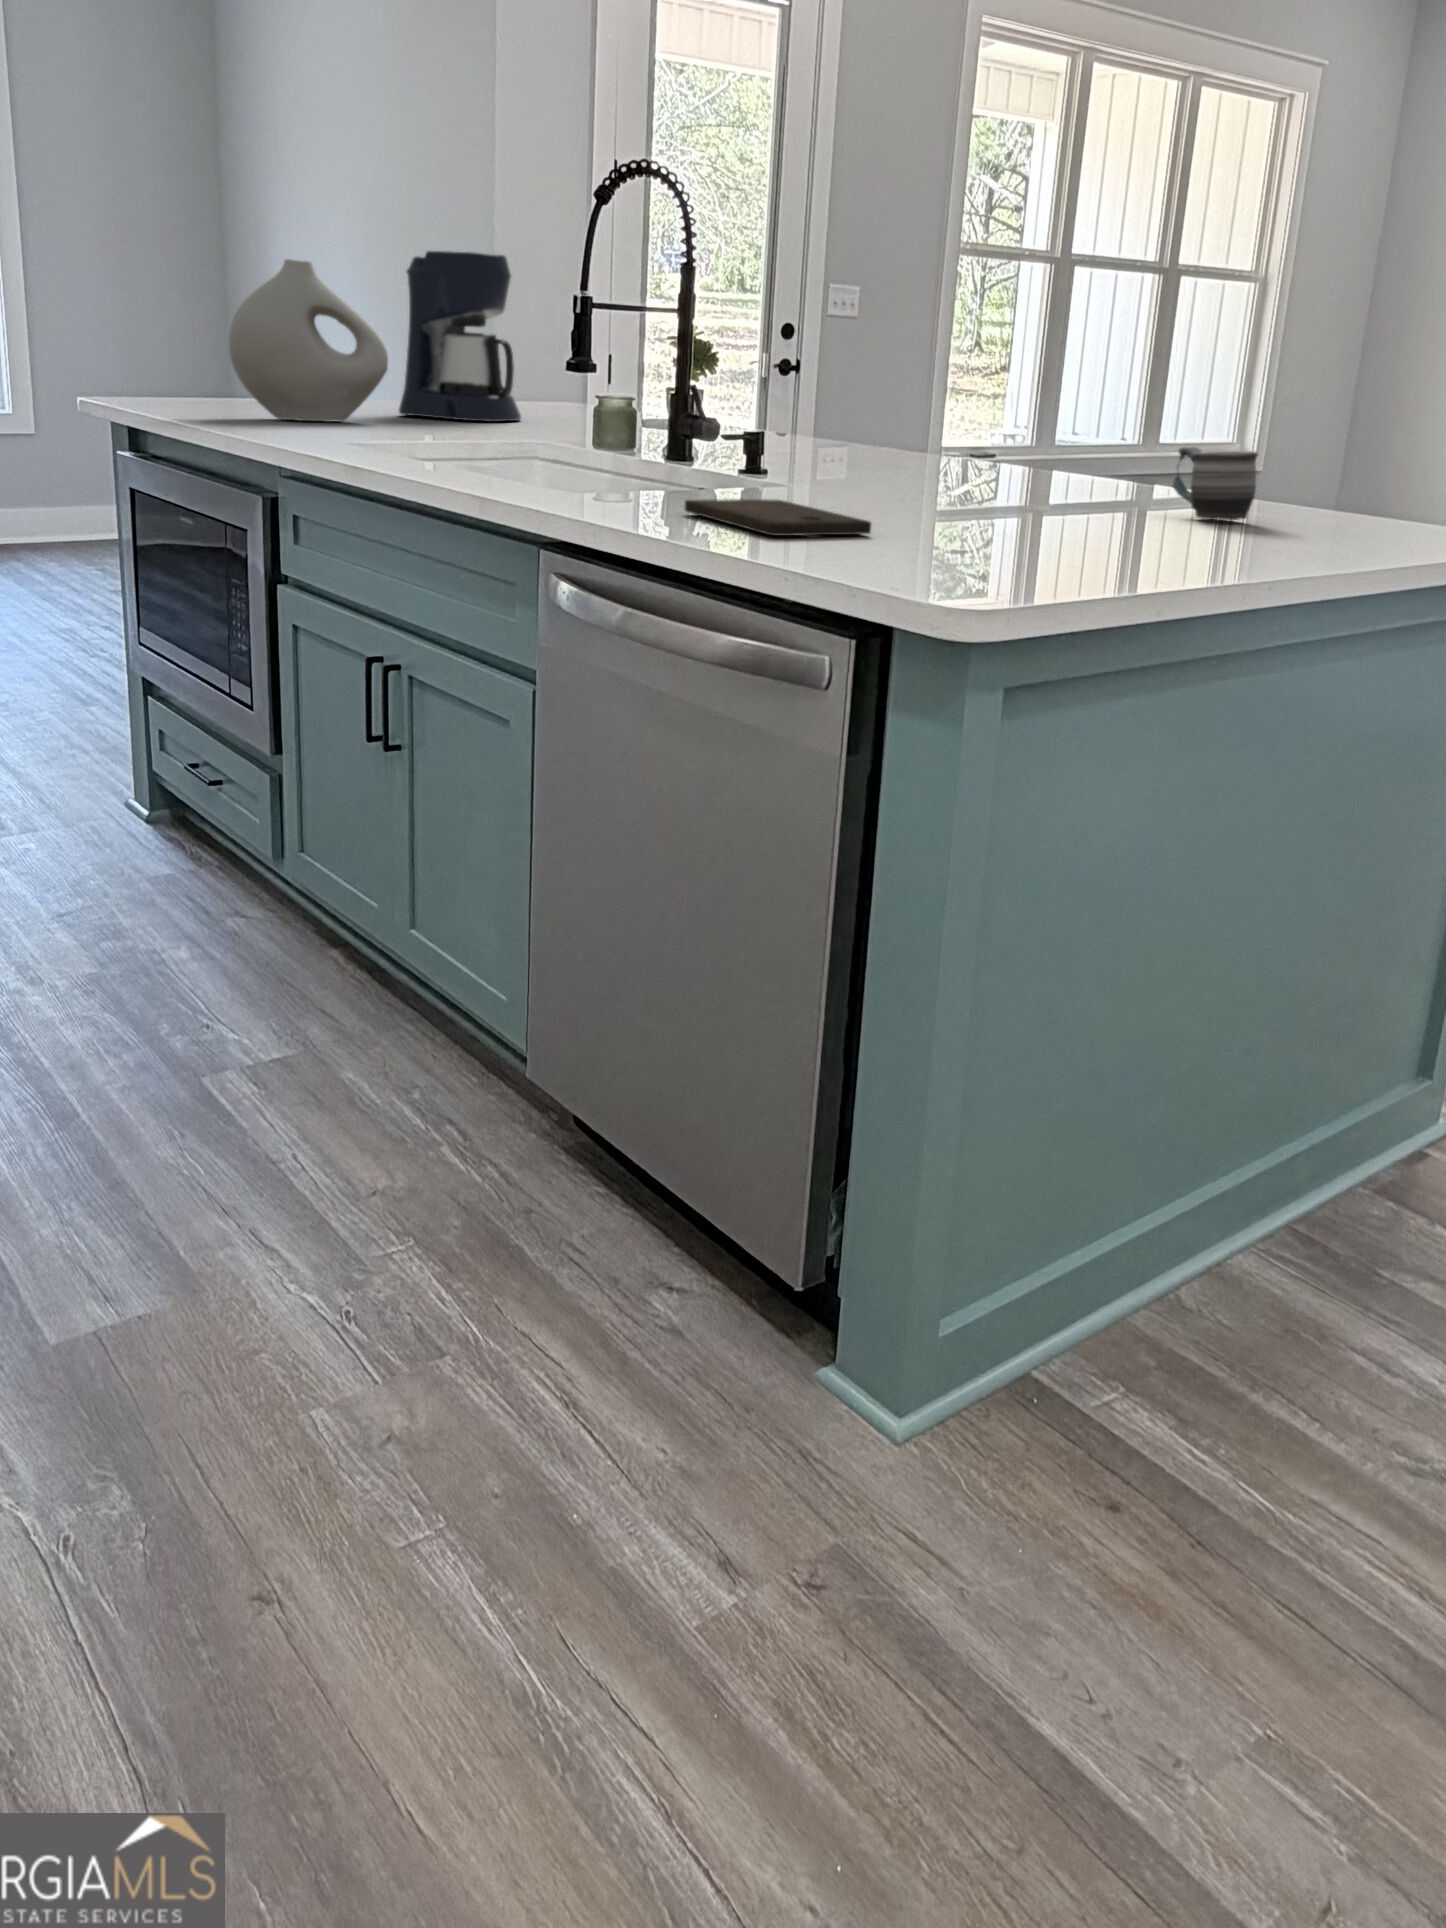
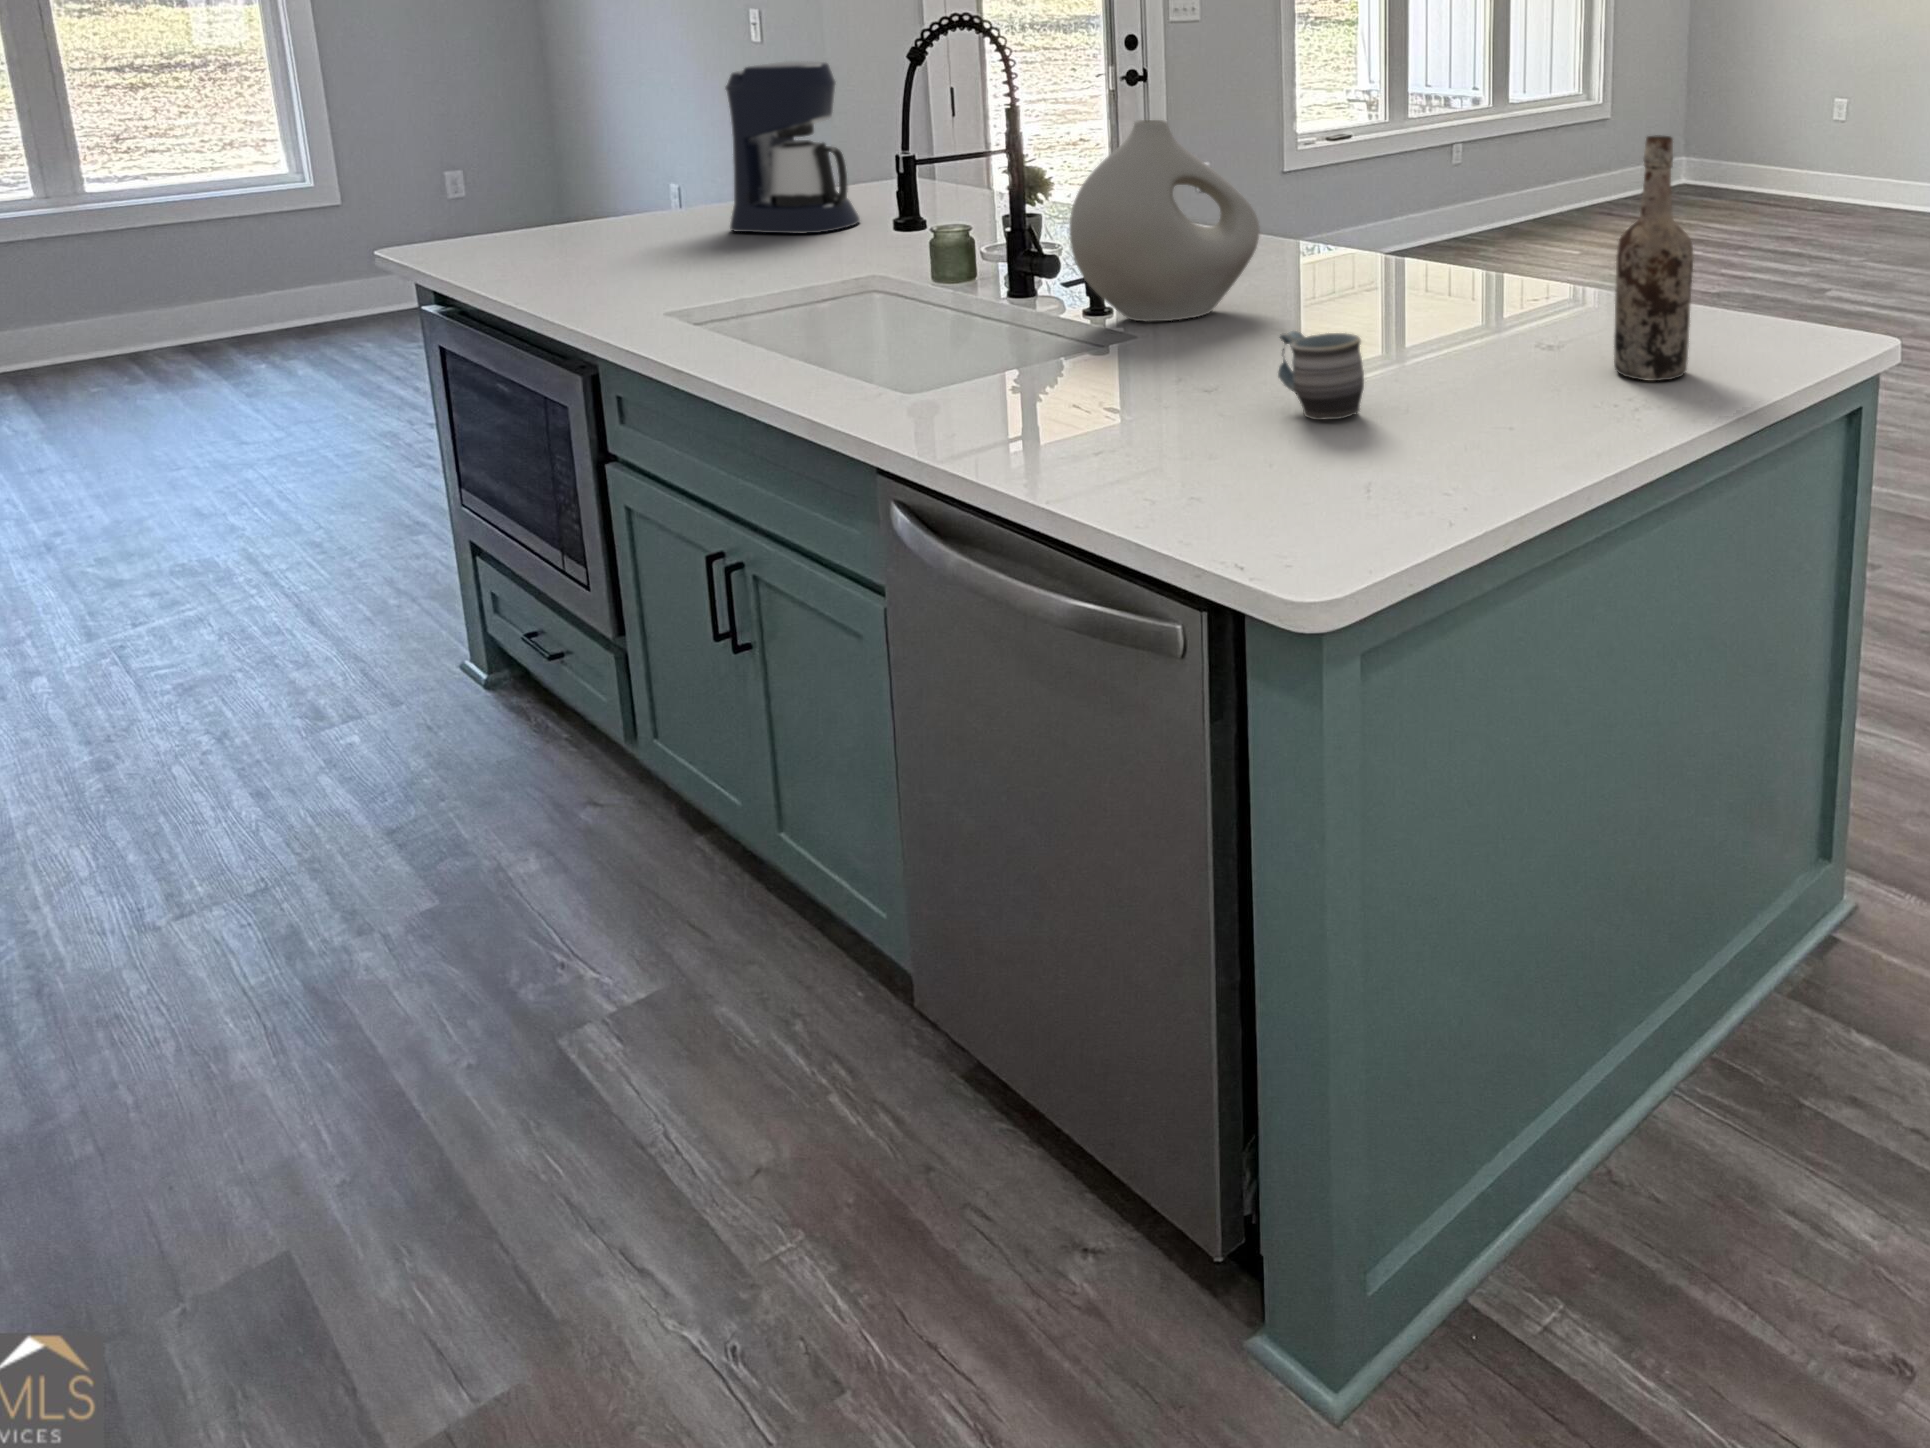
vase: present [229,259,388,422] -> present [1069,120,1260,322]
wine bottle: none [1277,286,1376,541] -> present [1614,135,1693,381]
mug: present [1173,447,1258,520] -> present [1278,331,1364,420]
cutting board: present [685,499,871,536] -> none [1018,399,1210,476]

